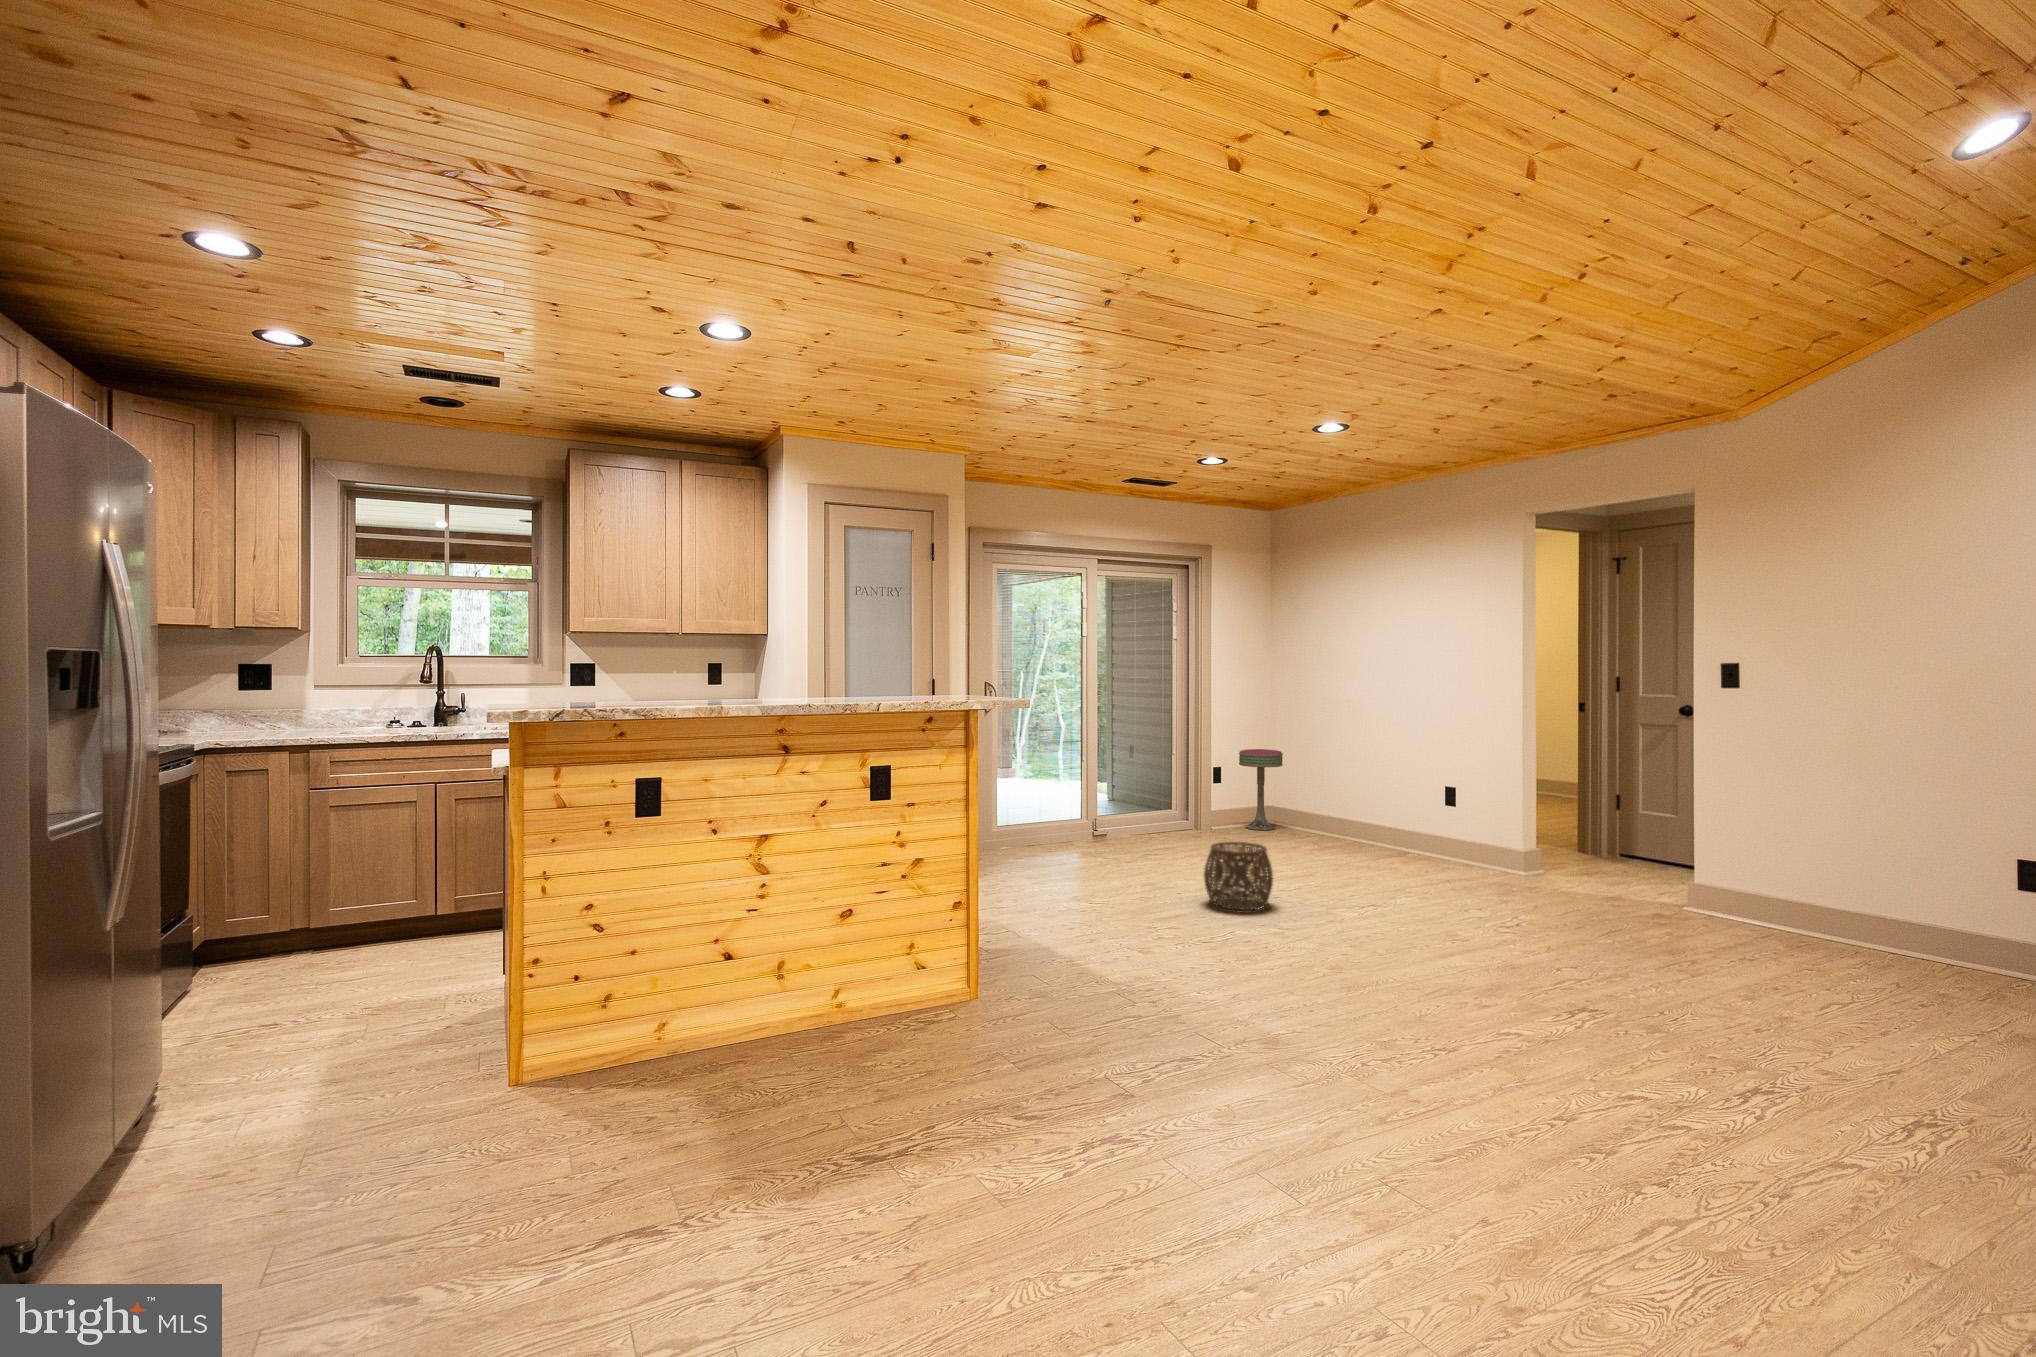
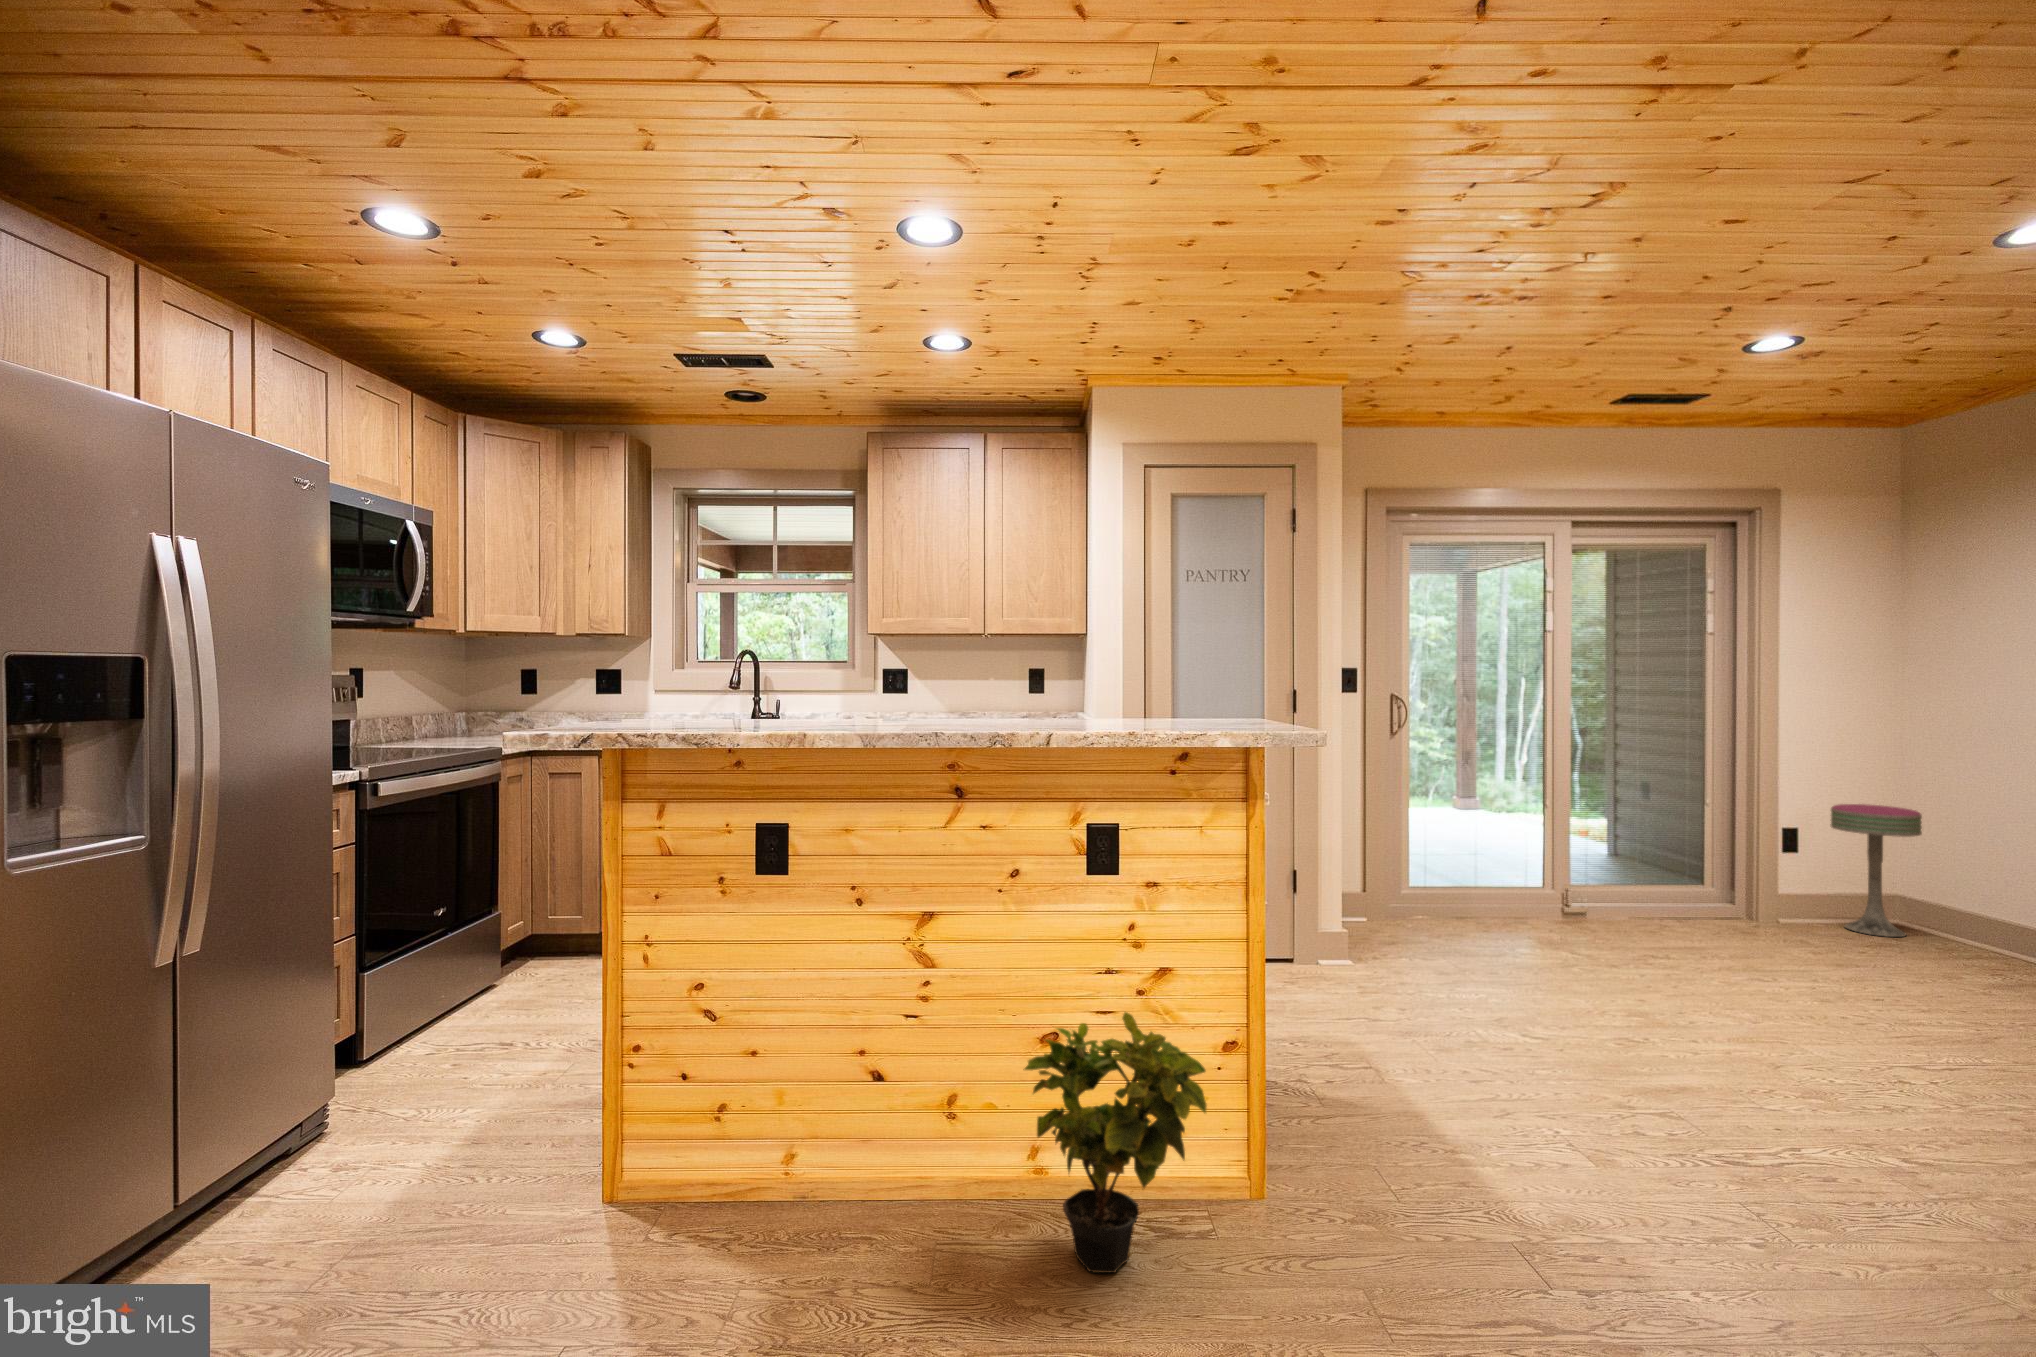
woven basket: present [1204,842,1273,910] -> none [1743,974,1901,1111]
potted plant: none [844,881,963,1042] -> present [1025,1012,1207,1273]

